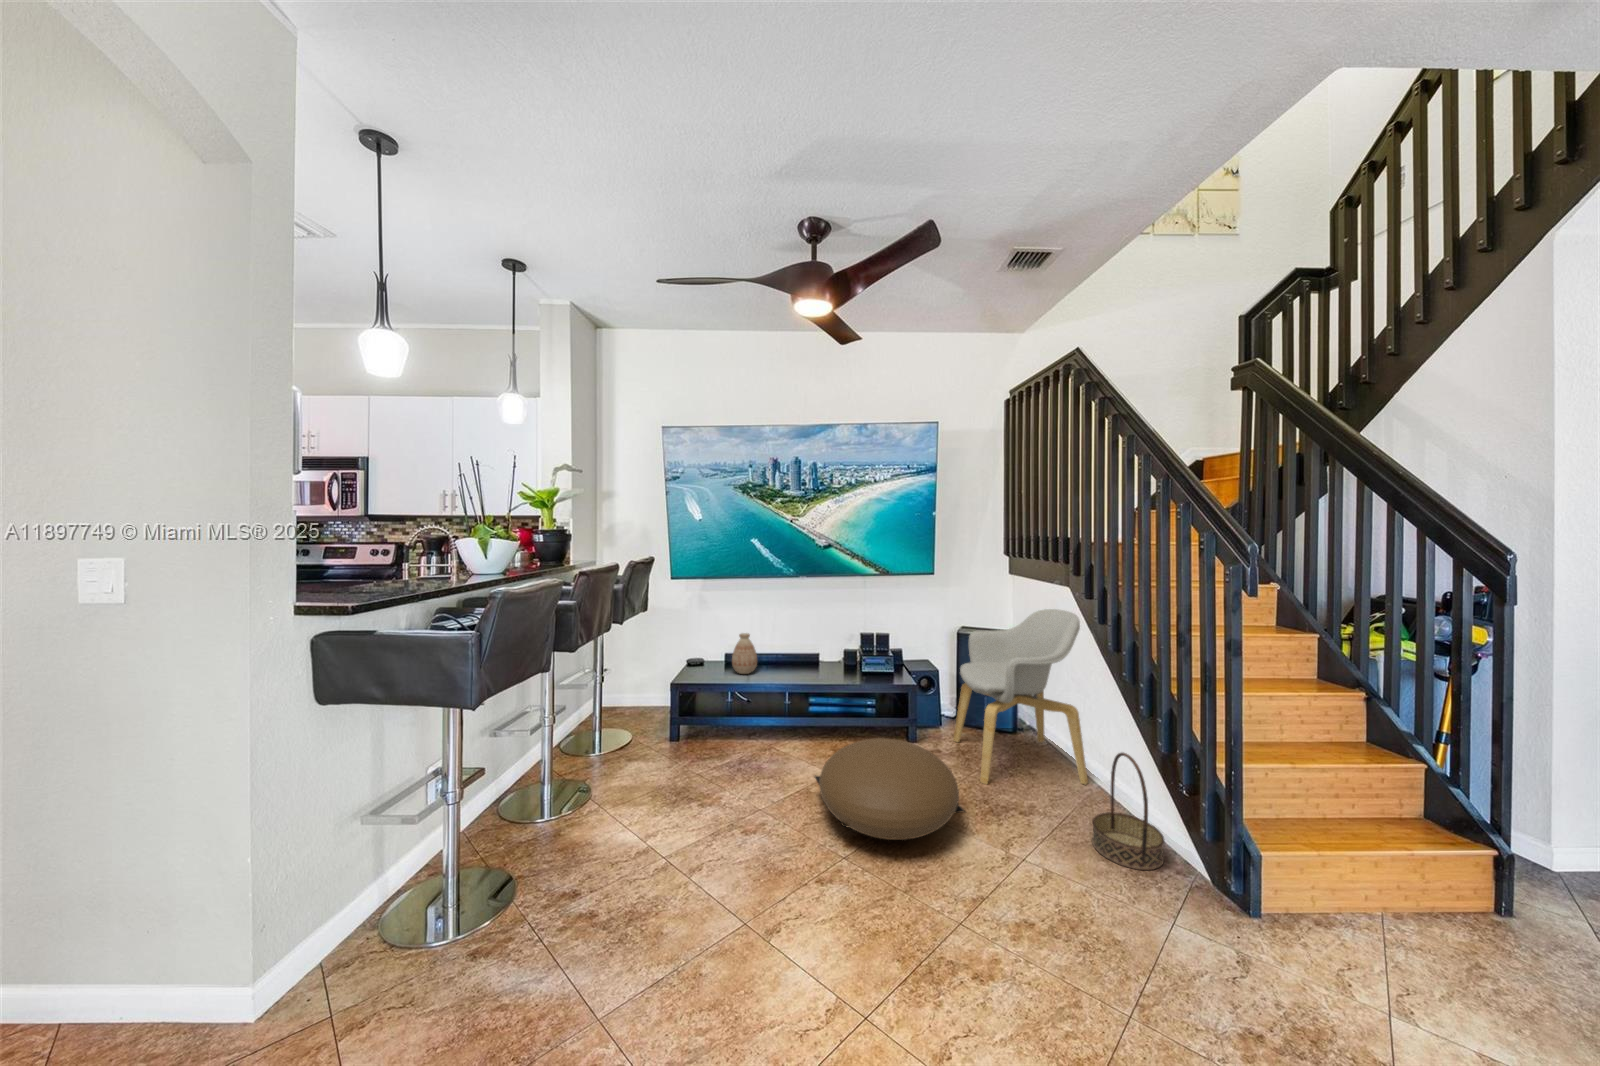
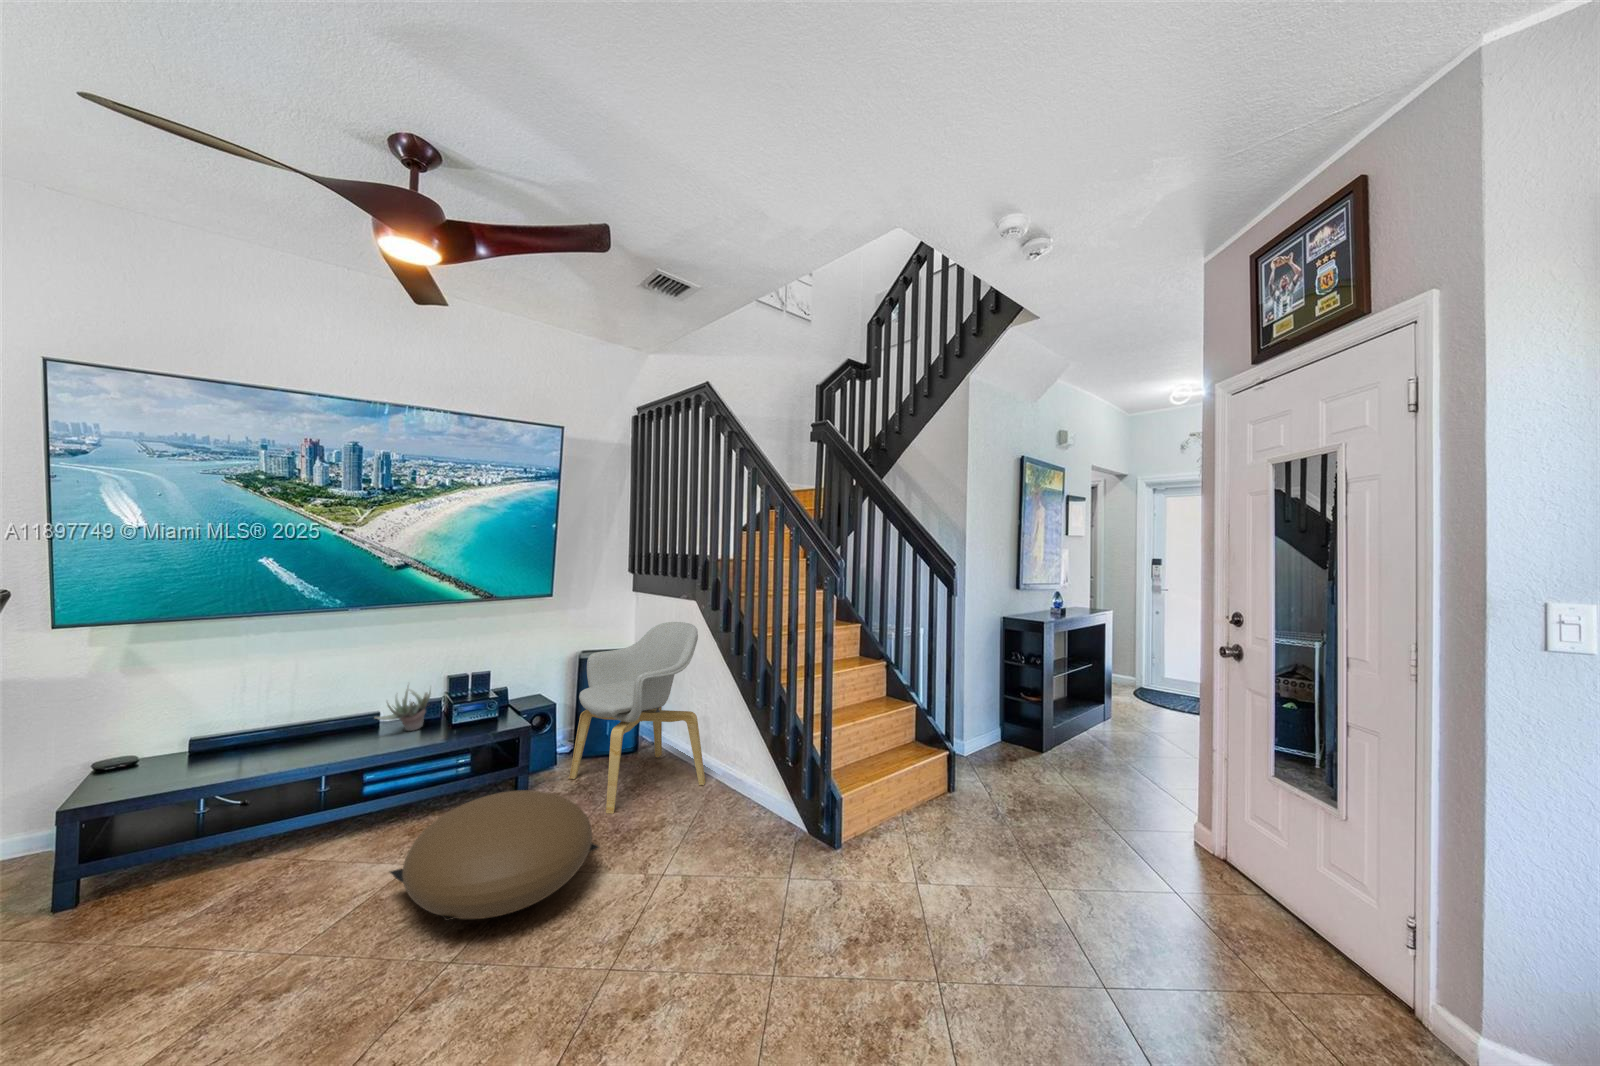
vase: present [732,633,757,674] -> none [219,698,273,762]
succulent plant: none [812,636,848,673] -> present [375,685,431,731]
basket: present [1092,753,1164,870] -> none [718,743,774,847]

